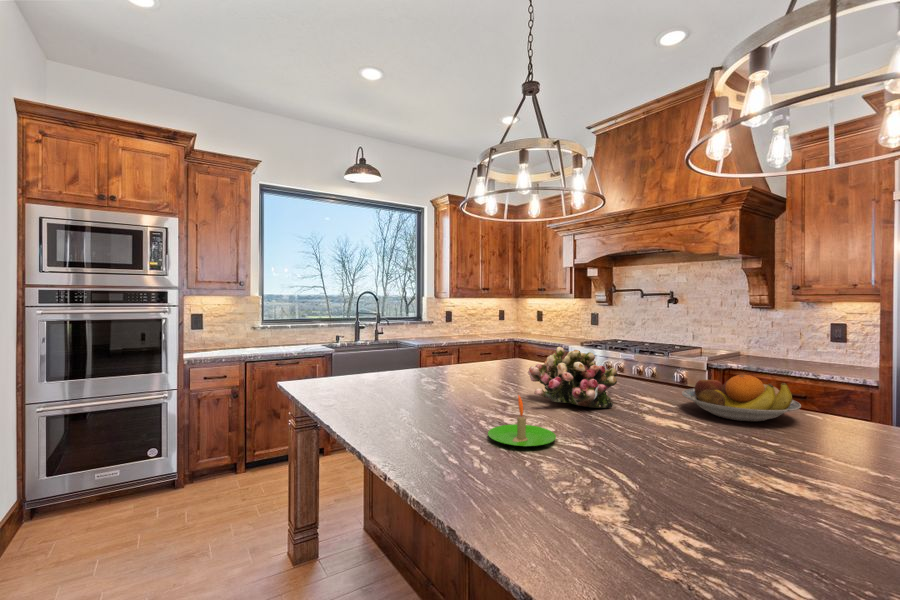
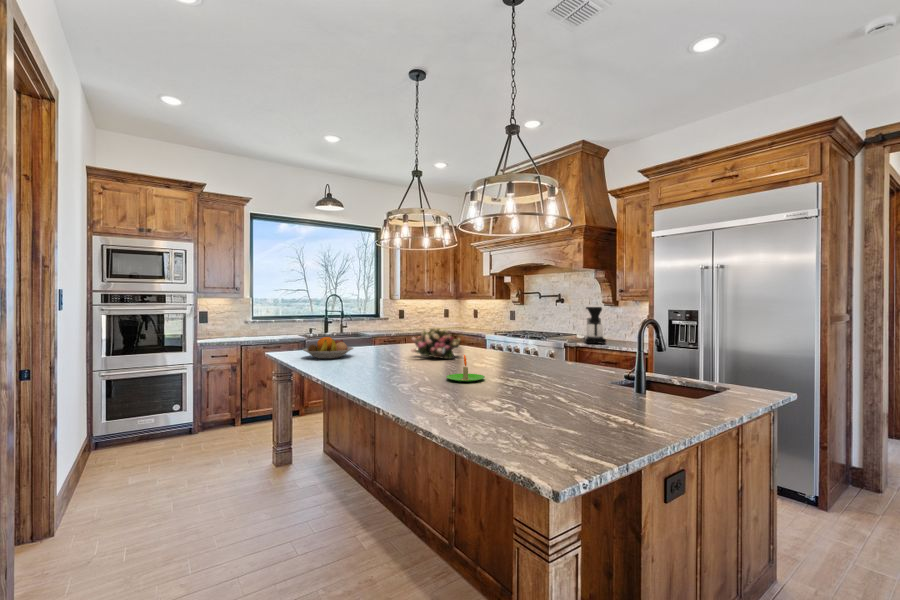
coffee maker: none [734,310,786,367] -> present [584,307,606,344]
fruit bowl: present [682,375,801,421] -> present [303,337,353,359]
candle: present [488,396,556,447] -> present [446,355,485,382]

